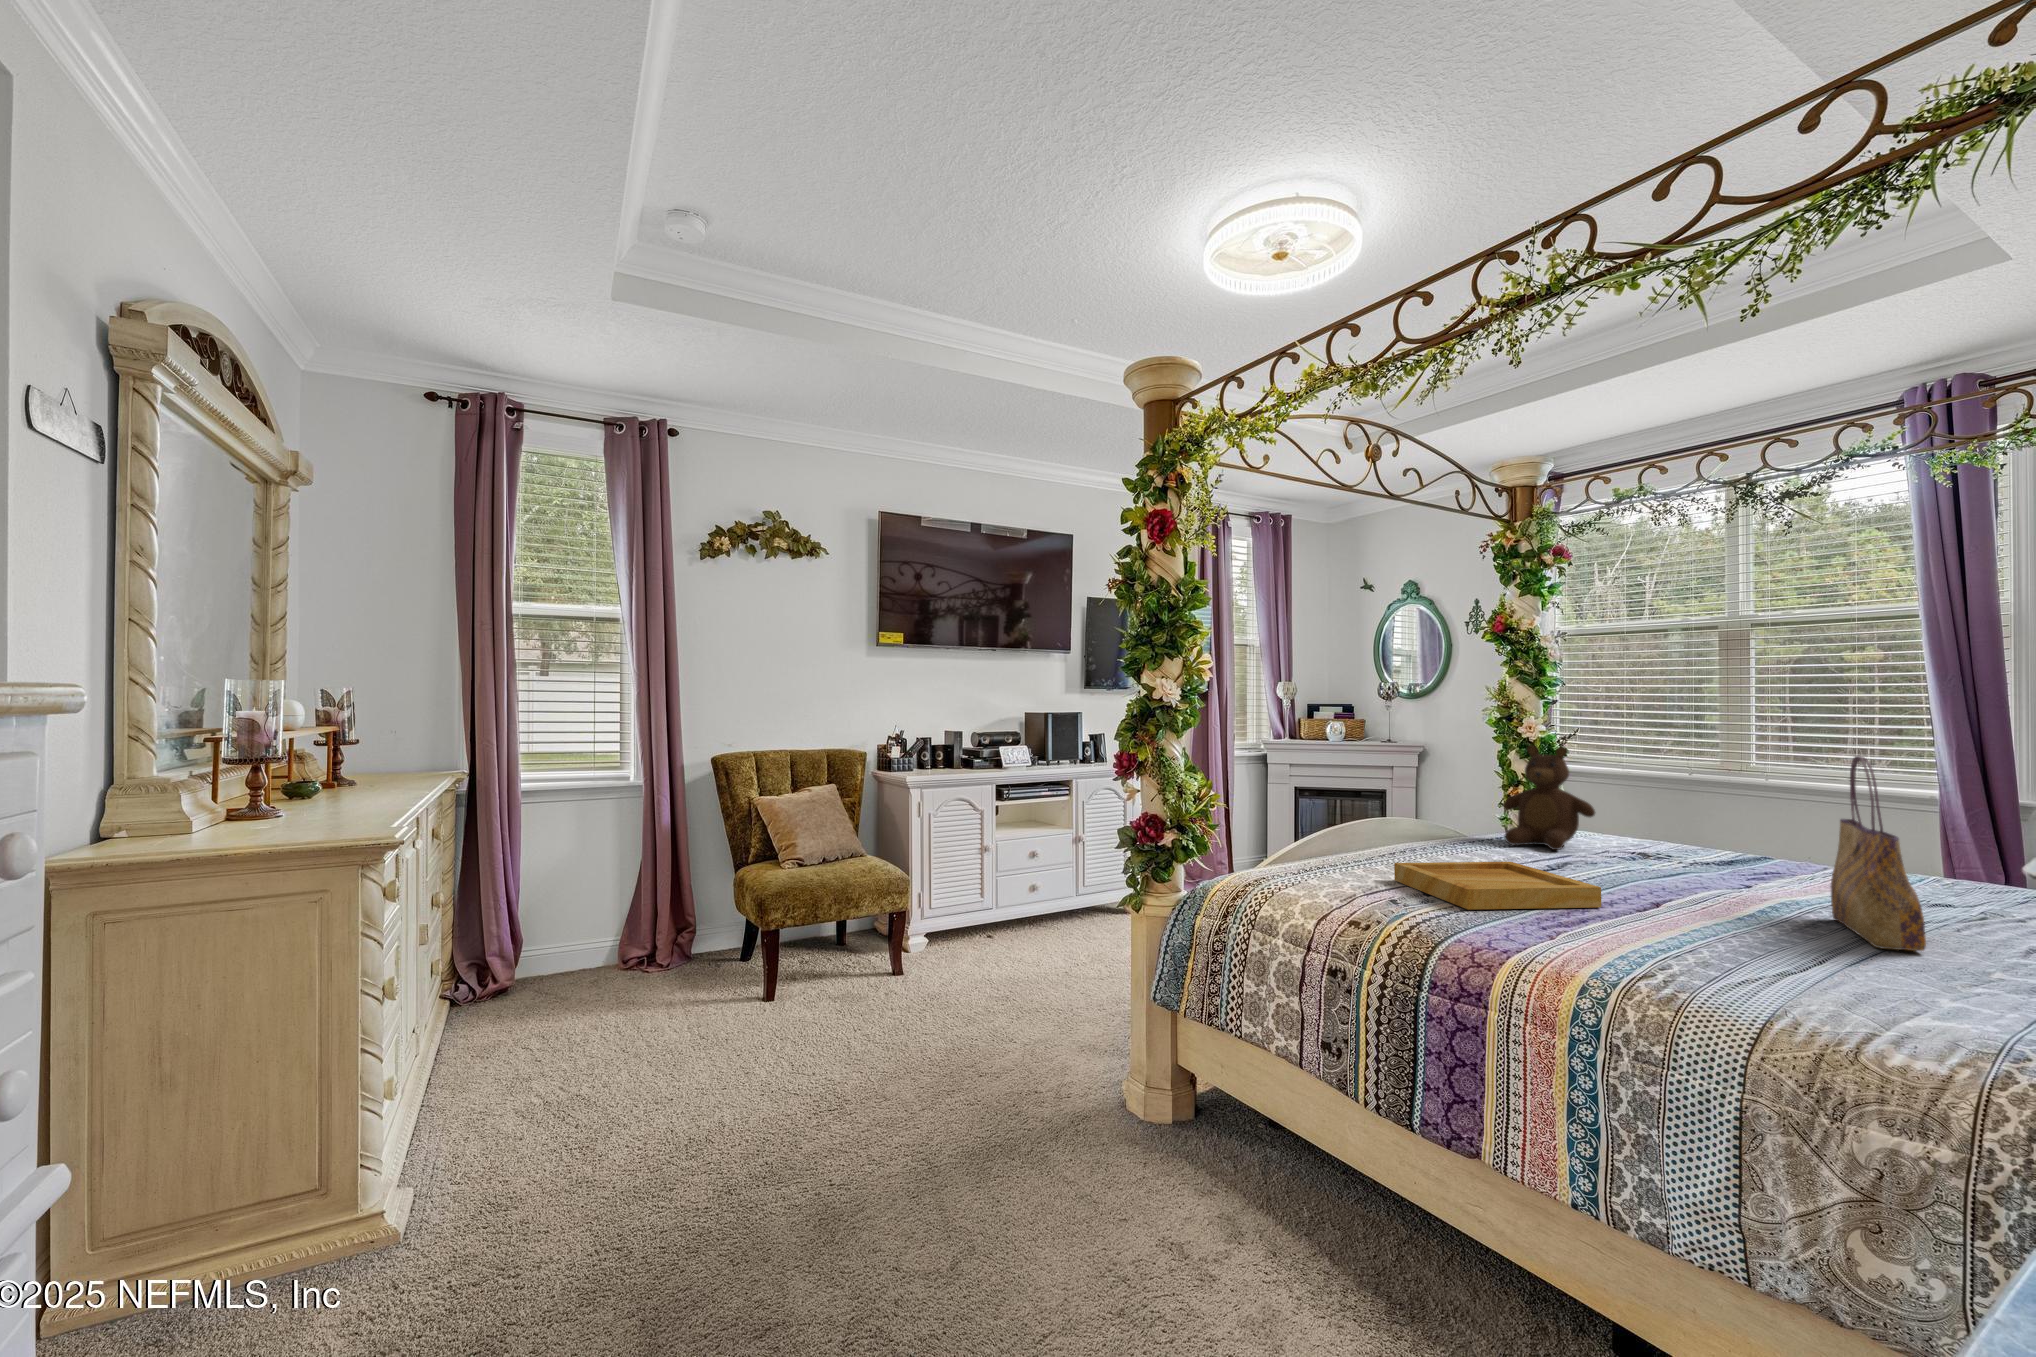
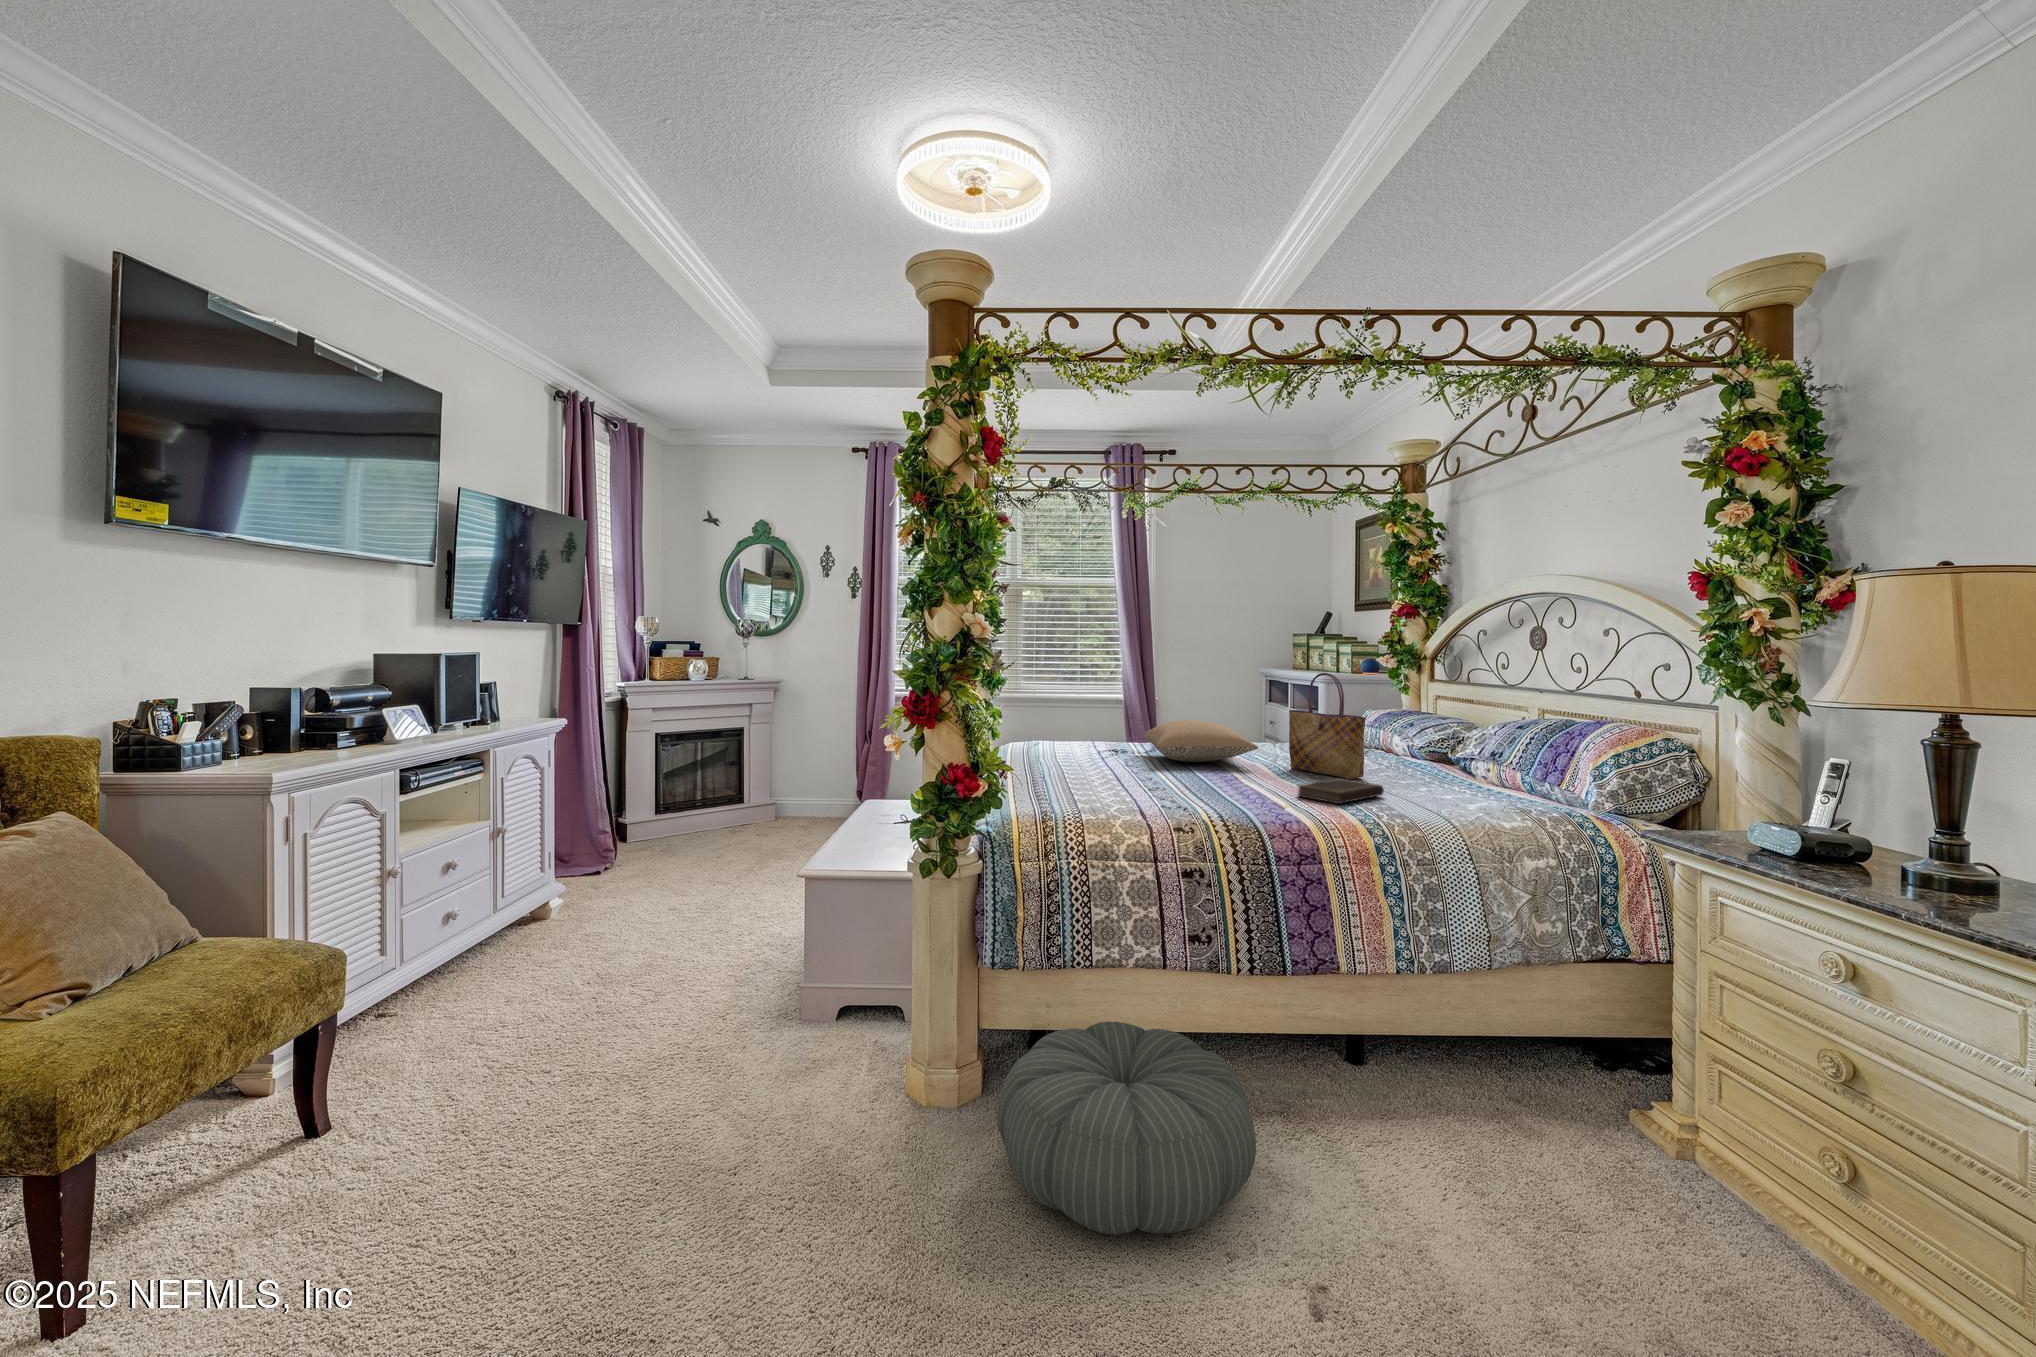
teddy bear: present [1504,745,1595,850] -> none [1029,675,1090,754]
pillow: none [1584,821,1824,885] -> present [1144,720,1258,762]
tray: present [1394,862,1601,910] -> none [1111,764,1234,802]
notebook: none [1626,917,1797,967] -> present [1298,778,1384,804]
pouf: none [1012,1075,1262,1276] -> present [997,1022,1256,1235]

